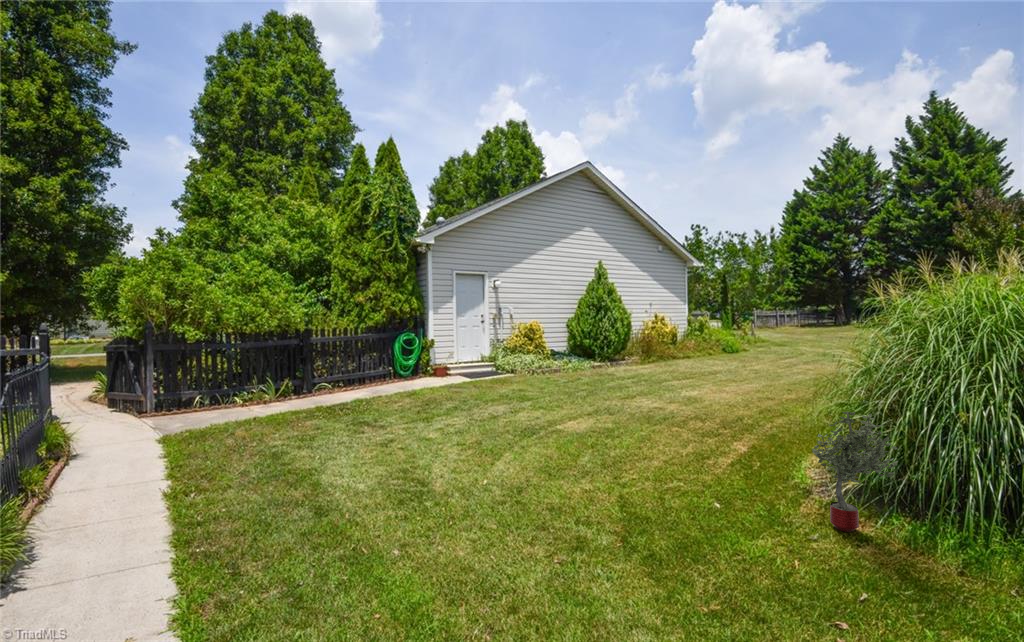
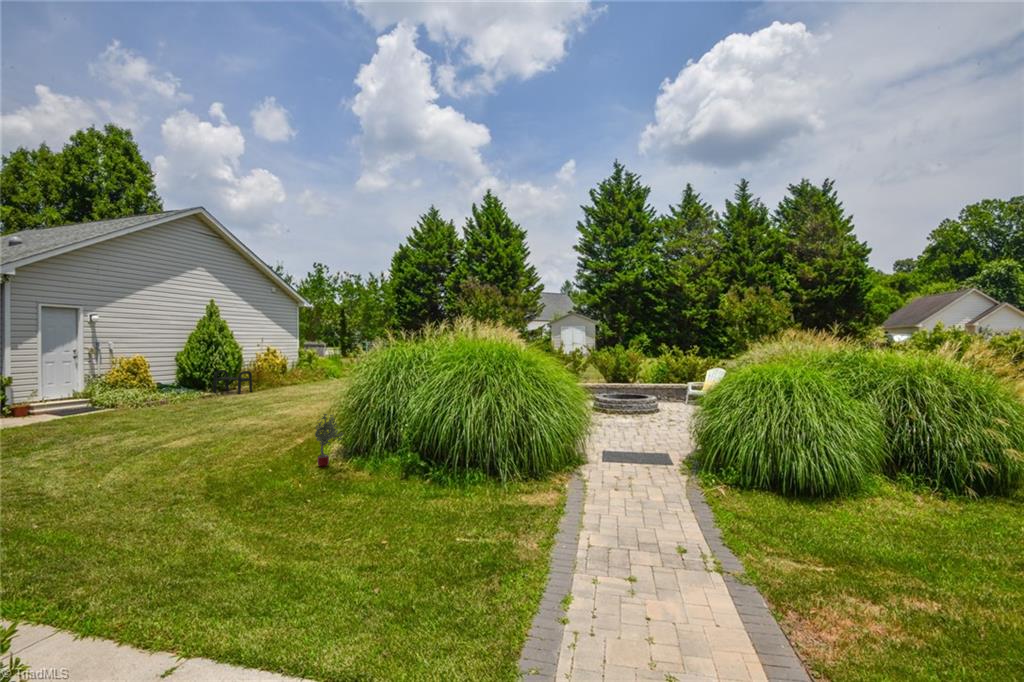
bench: none [602,338,643,366] -> present [213,370,252,394]

